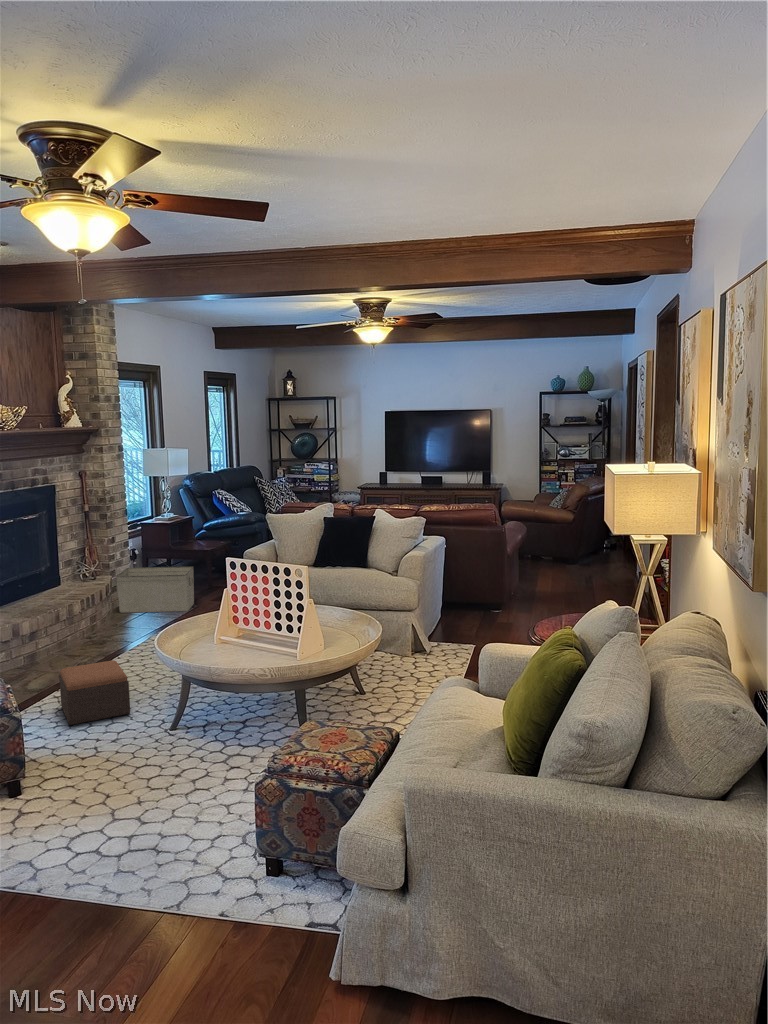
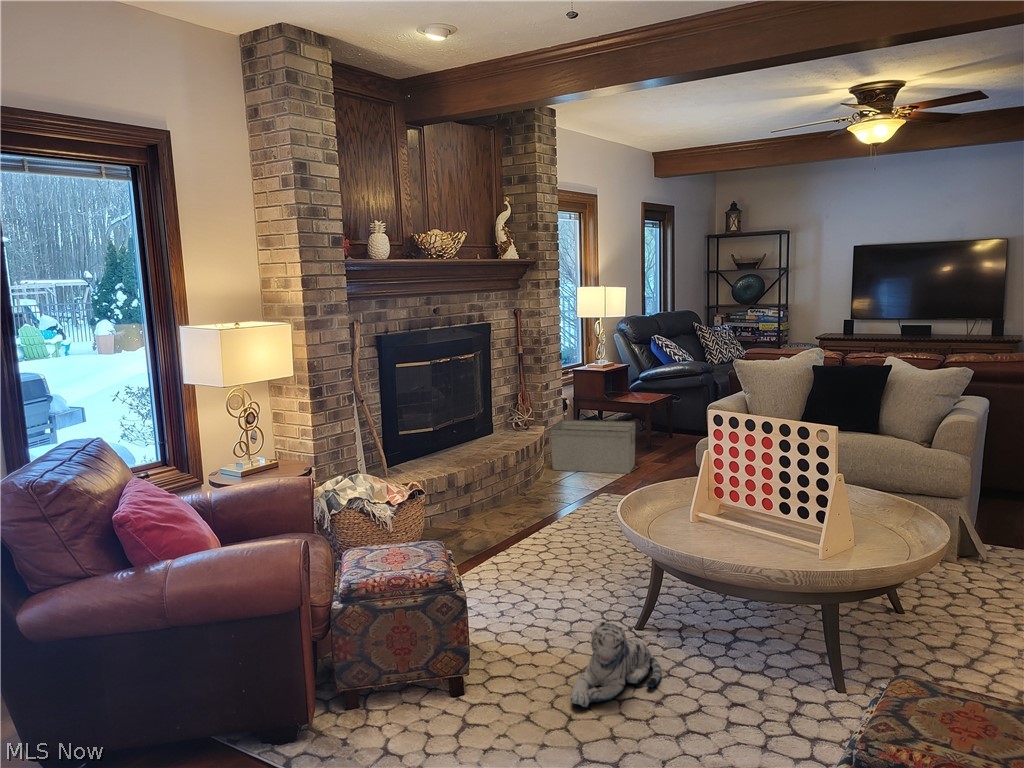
footstool: present [59,660,130,725] -> none [500,530,582,605]
plush toy: none [110,723,185,789] -> present [571,621,662,707]

